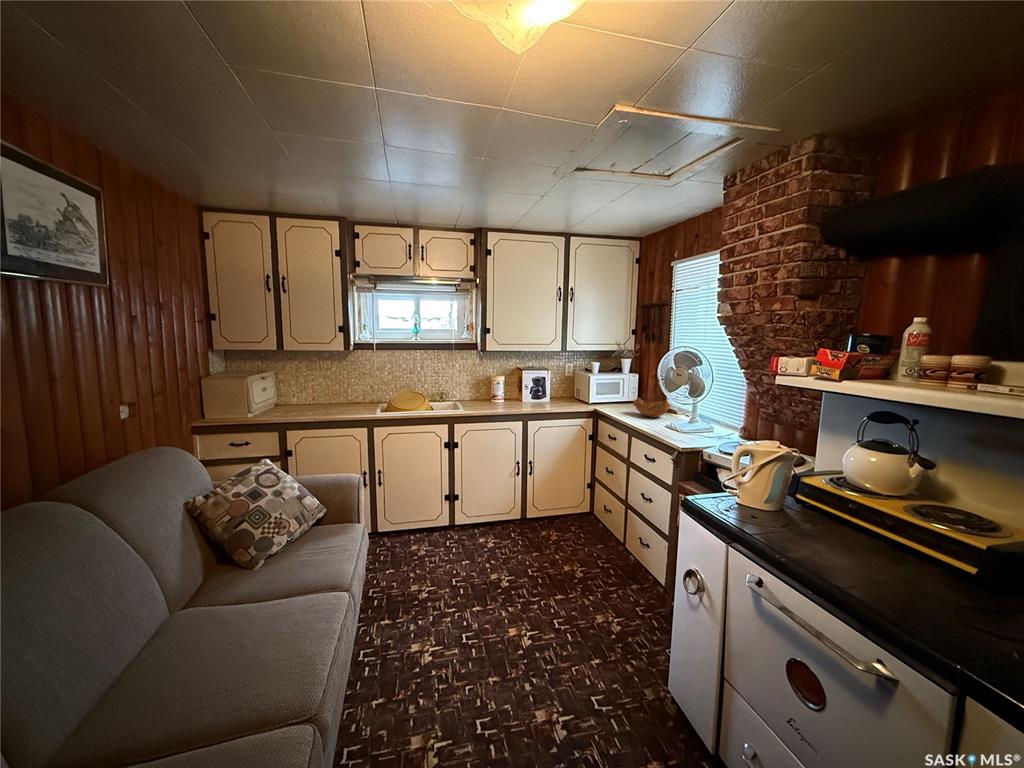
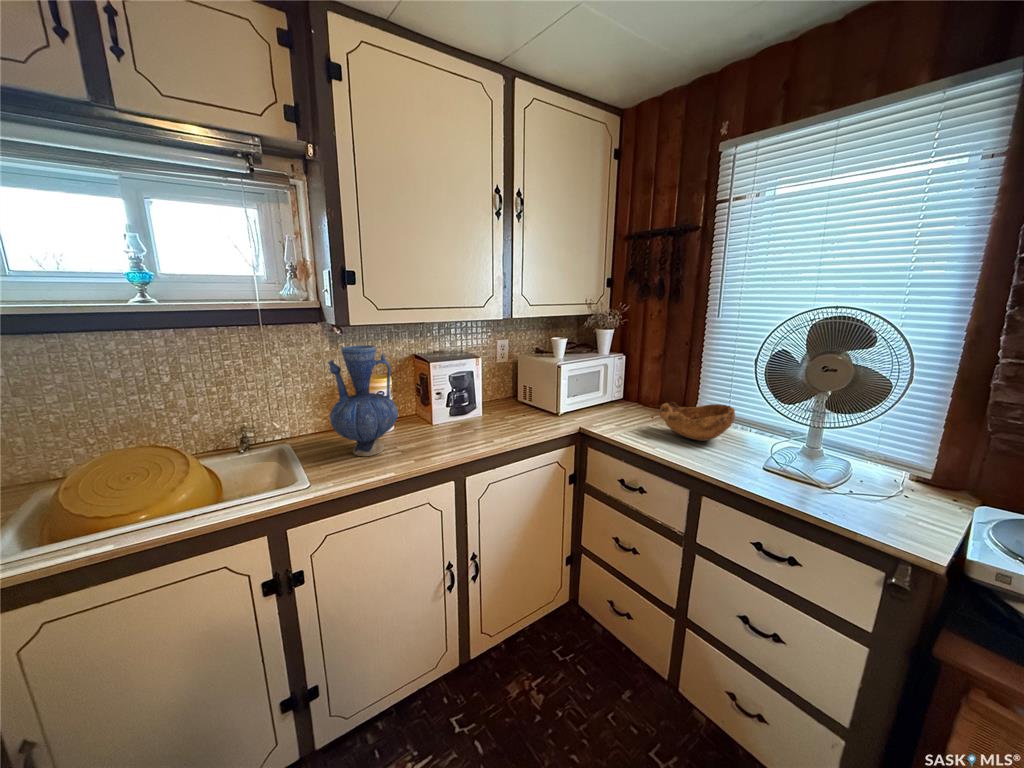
vase: none [475,359,502,406] -> present [328,345,398,456]

